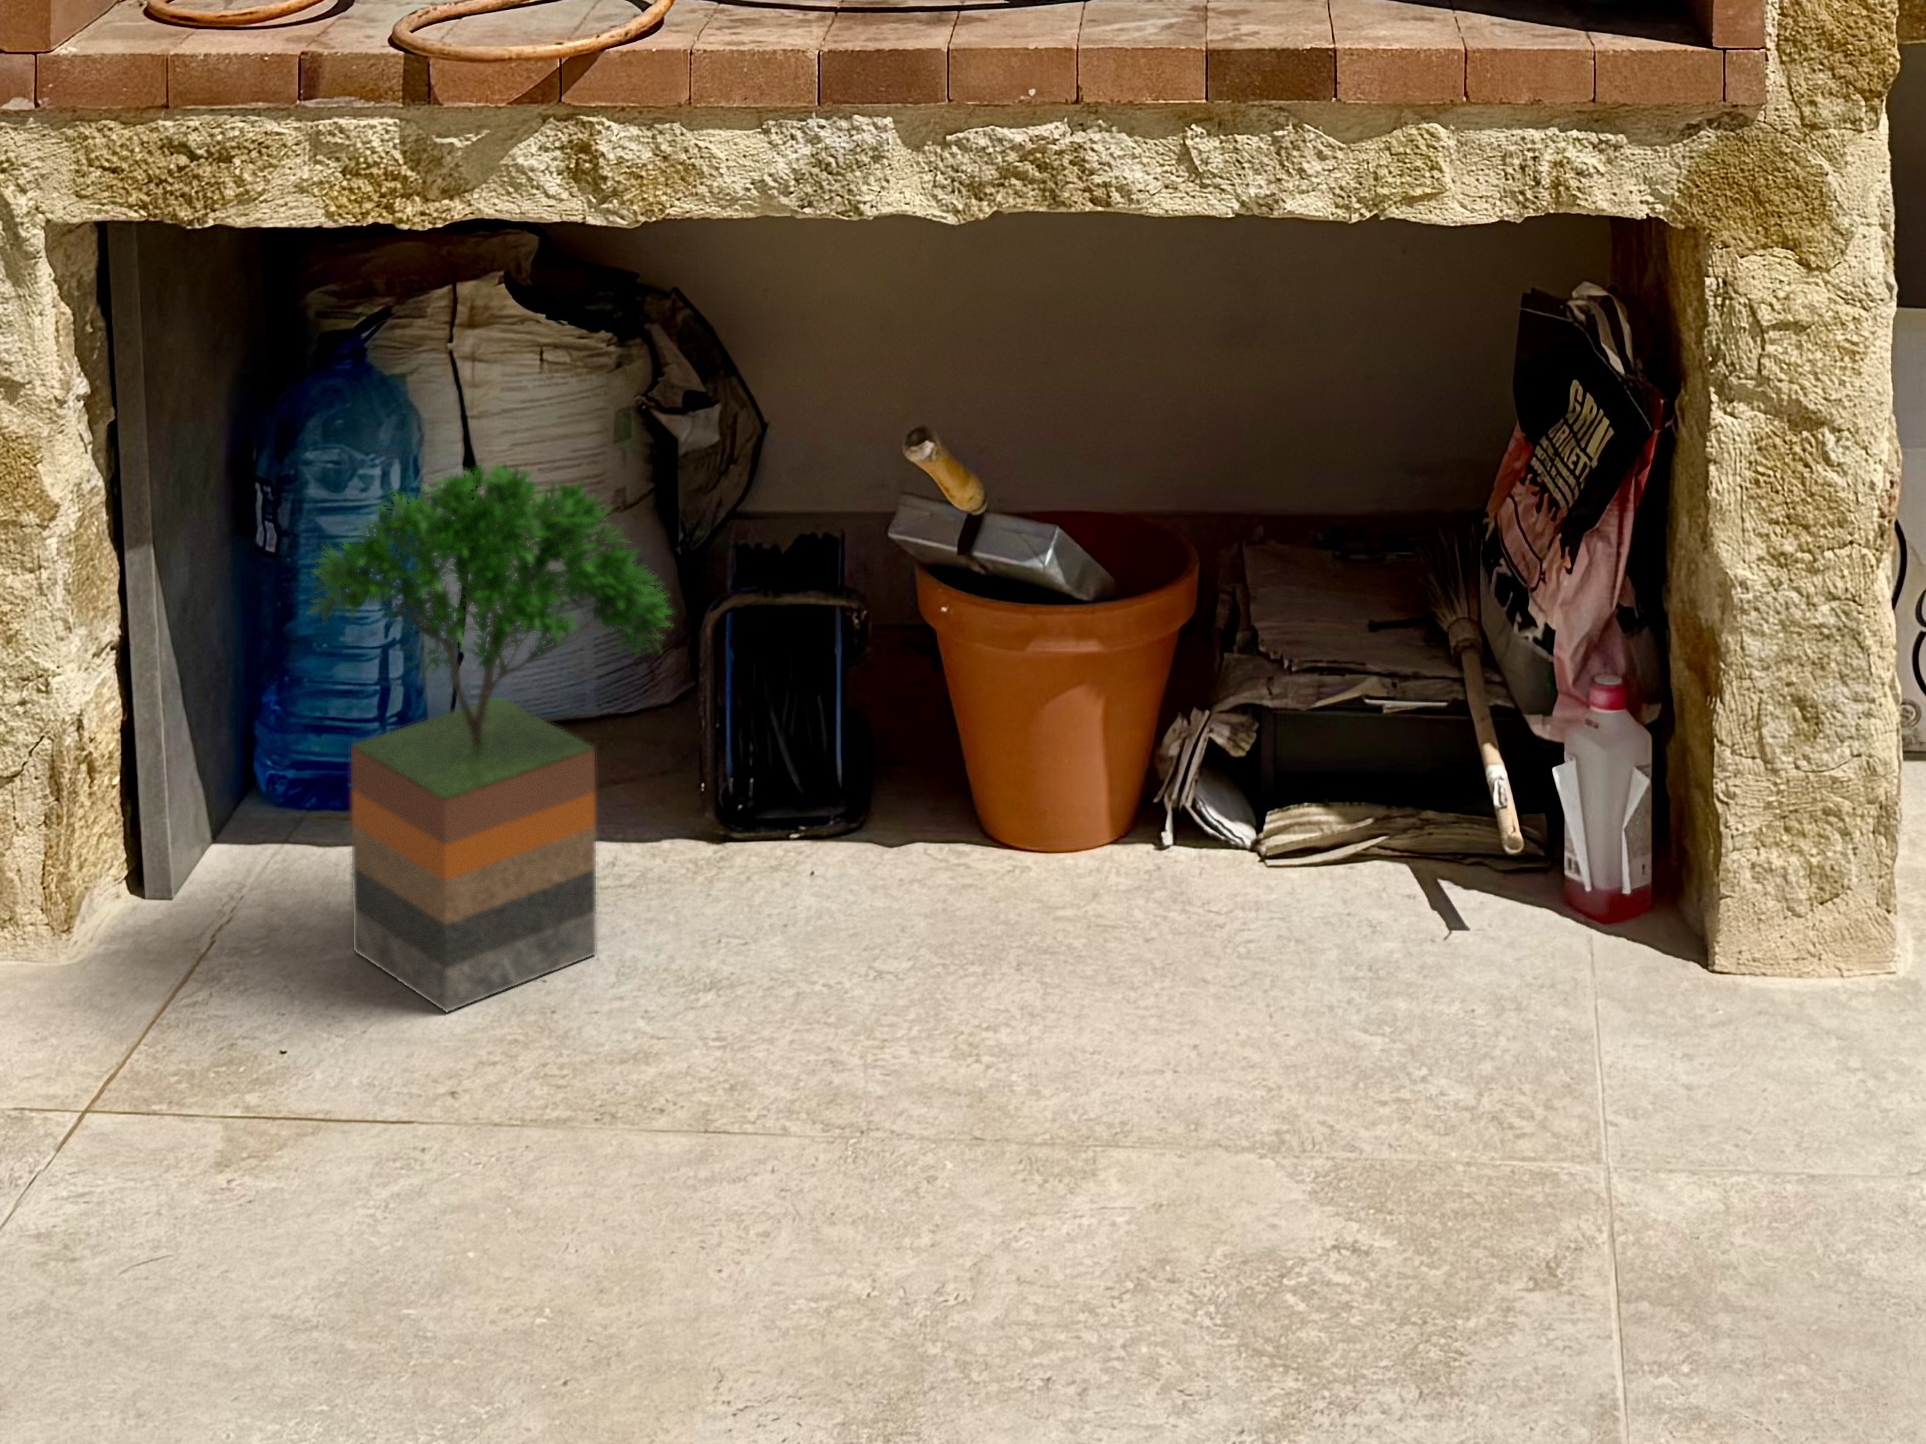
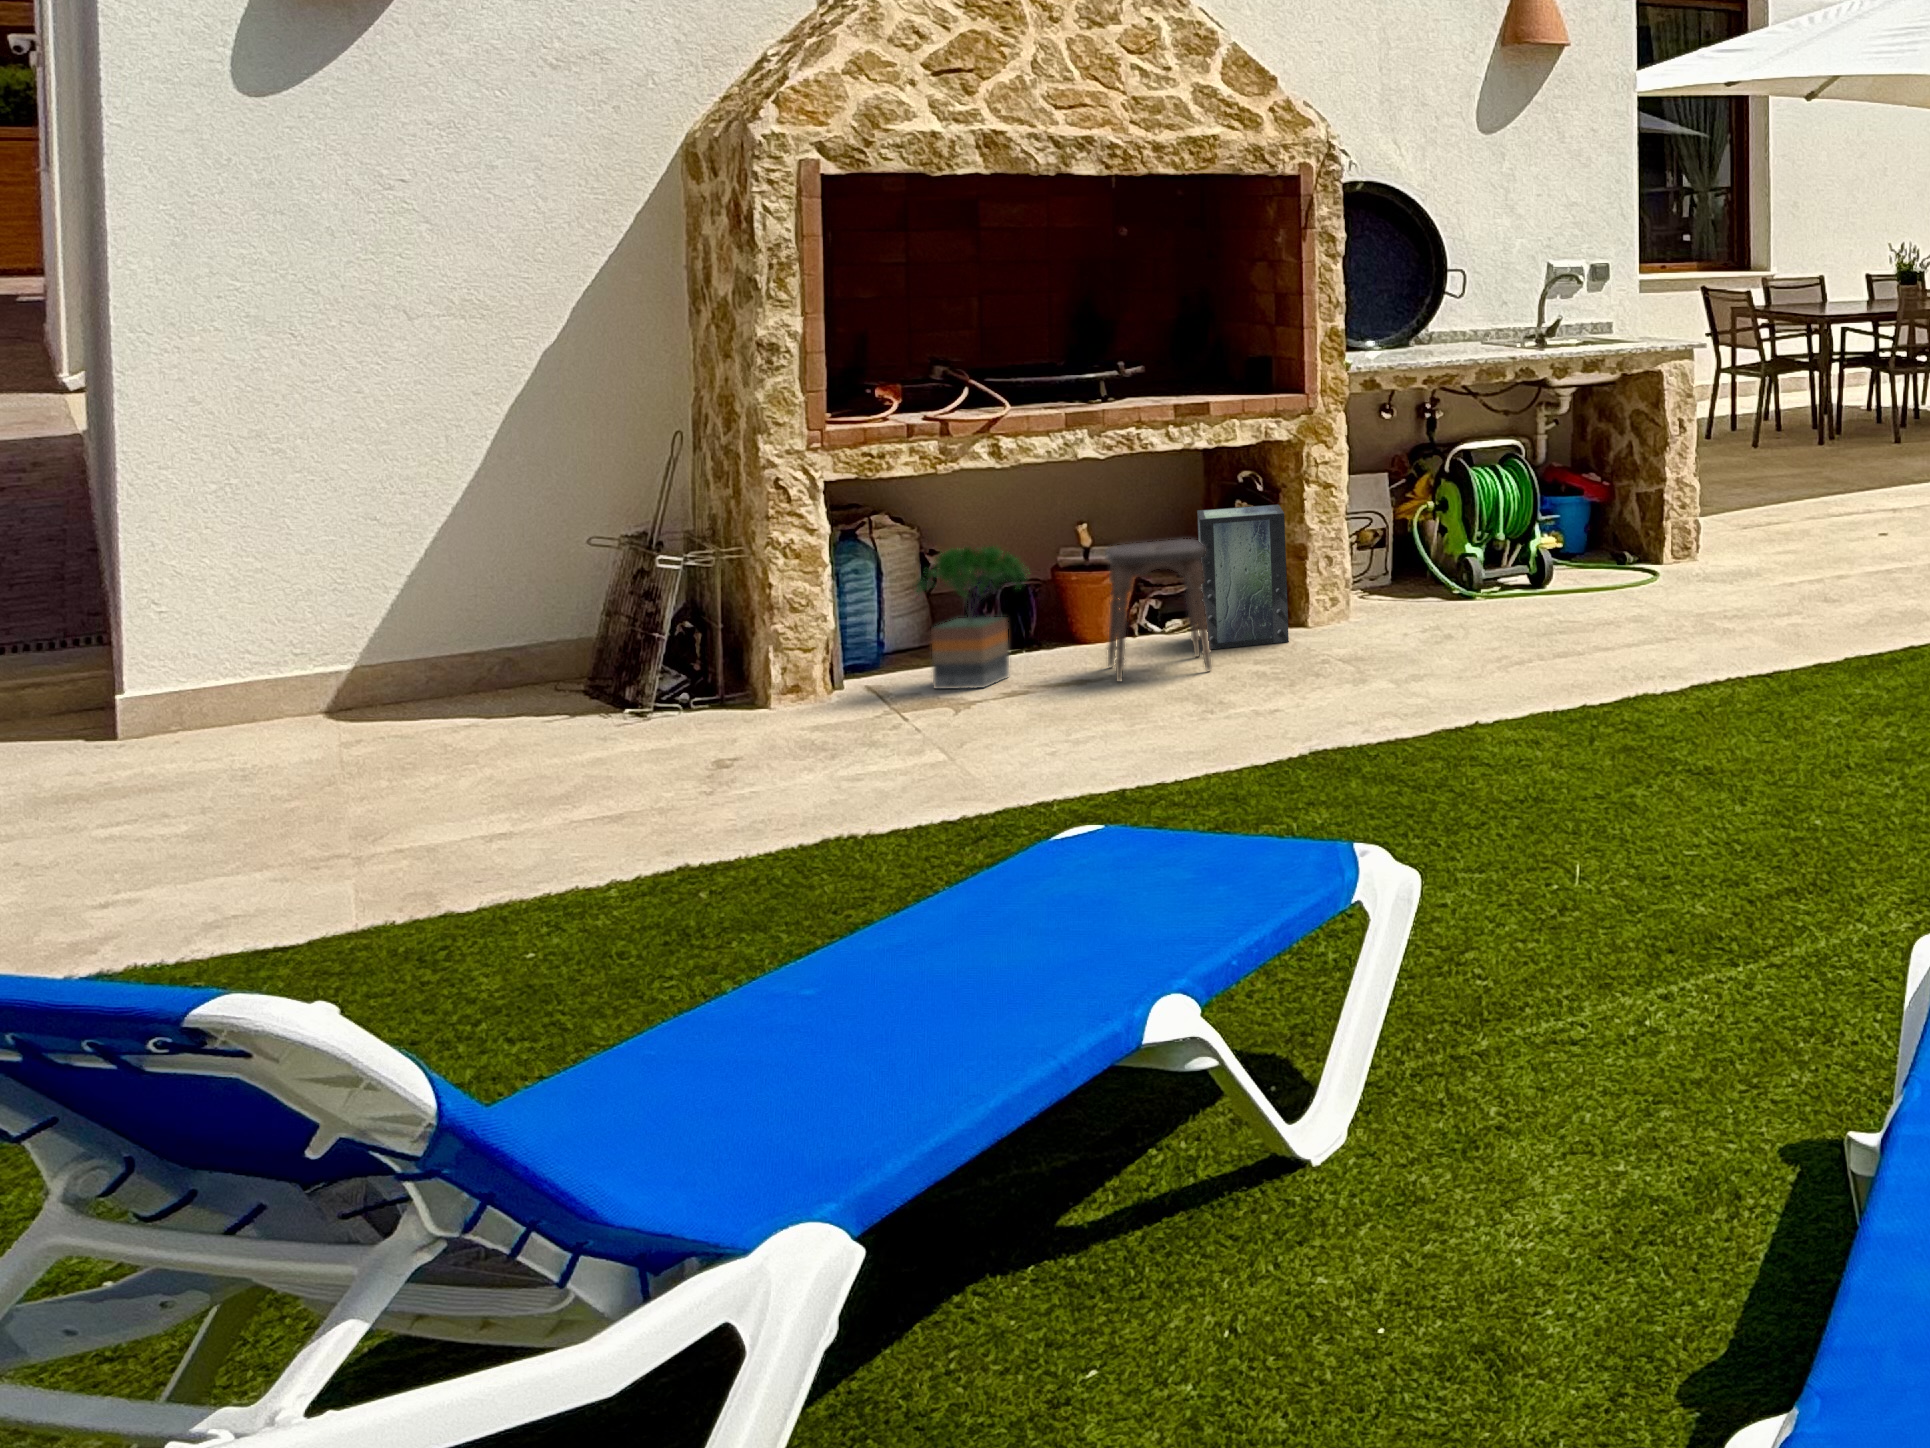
storage box: none [1237,429,1614,1072] -> present [1197,505,1289,649]
stool: none [746,585,1174,1232] -> present [1105,539,1211,681]

